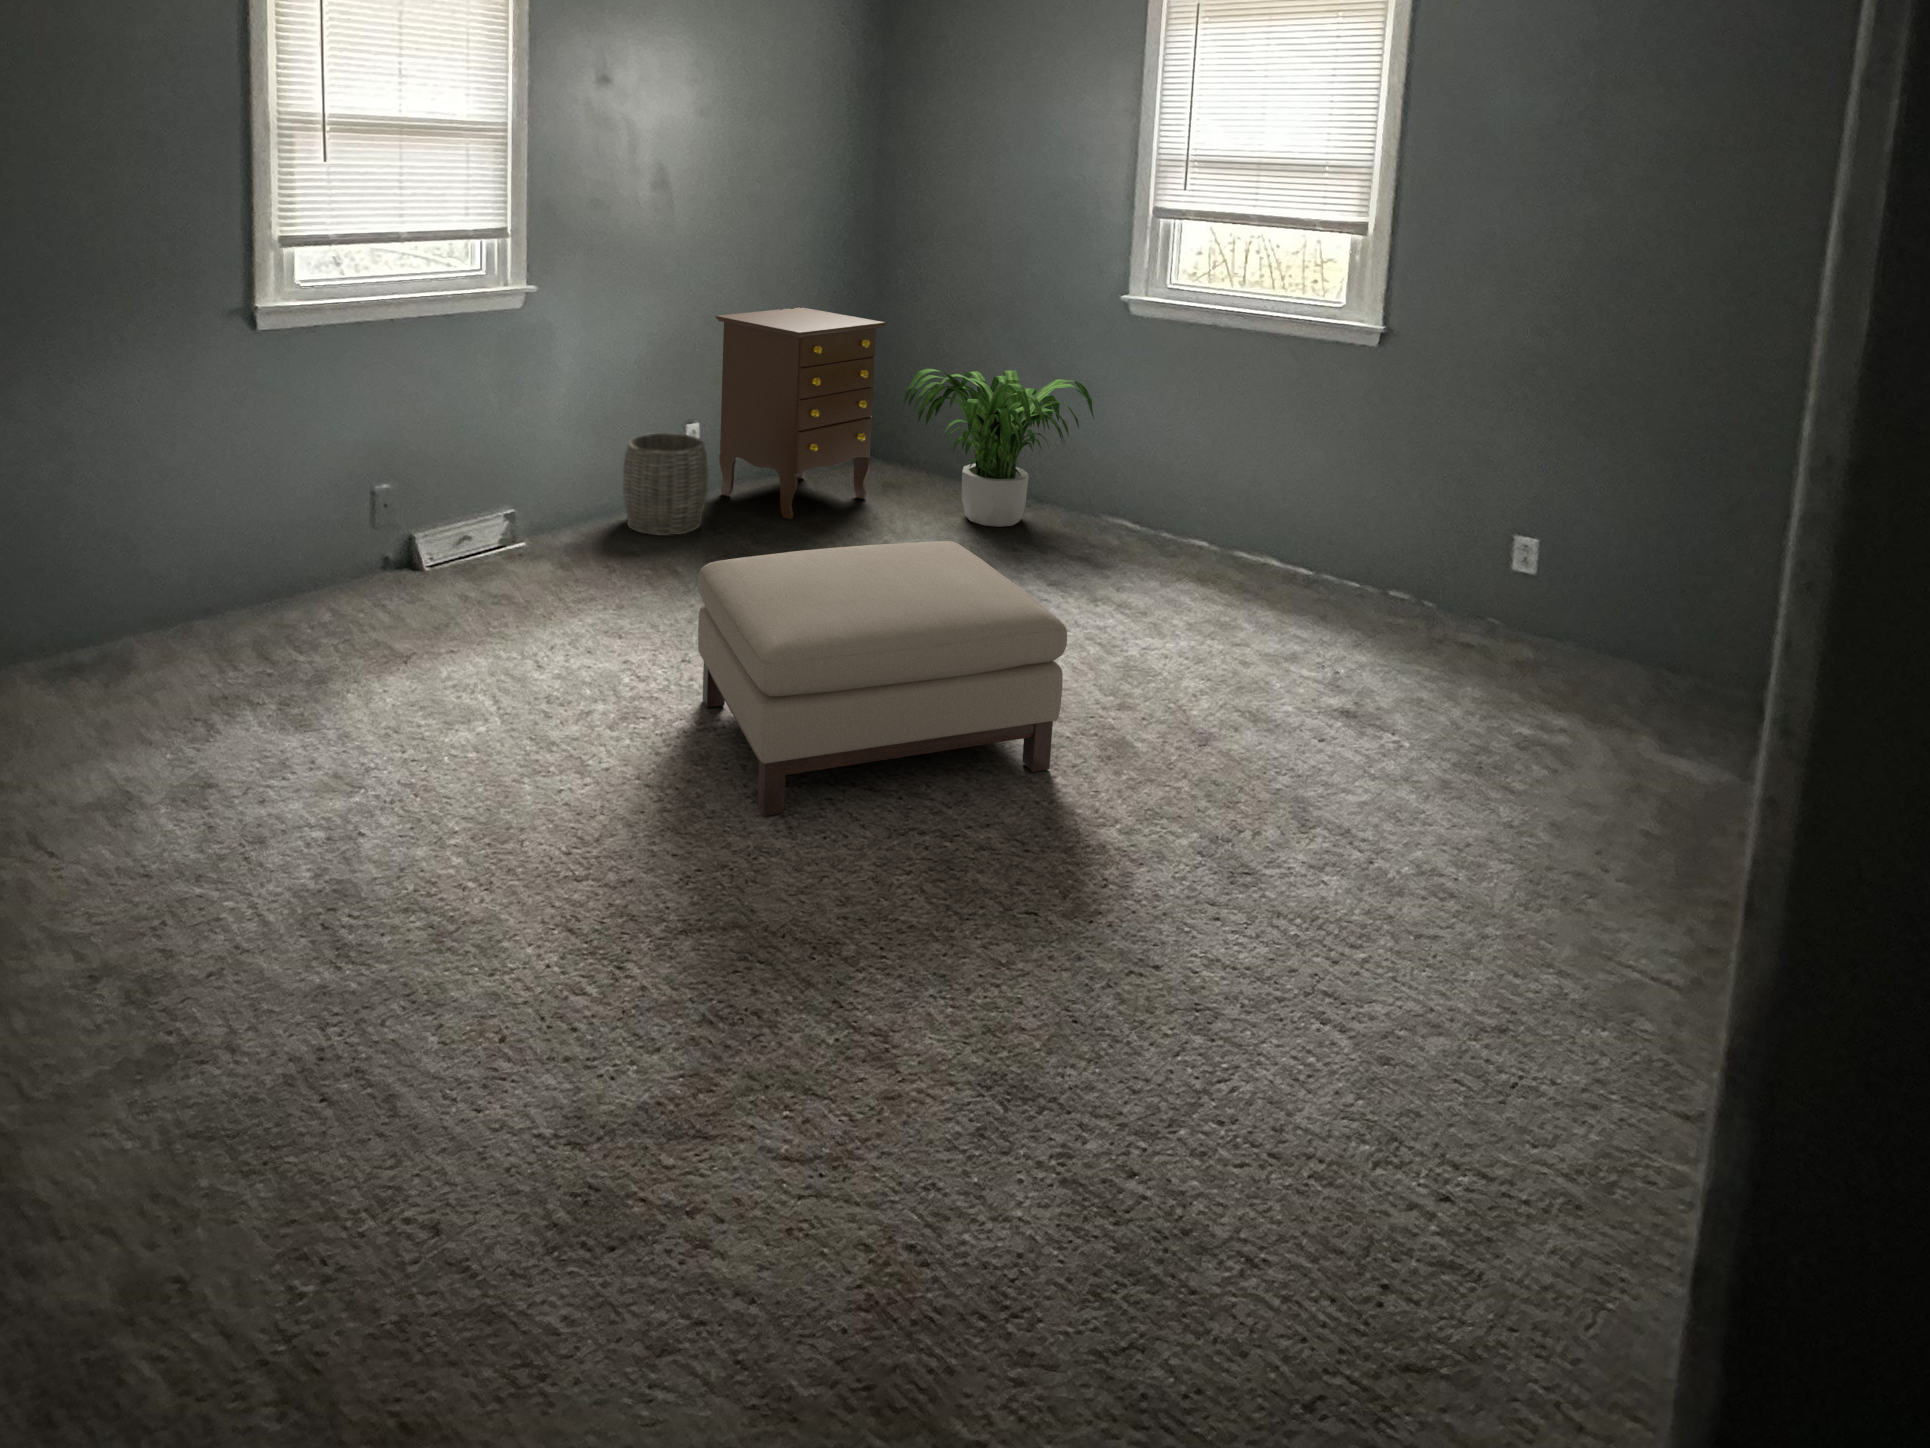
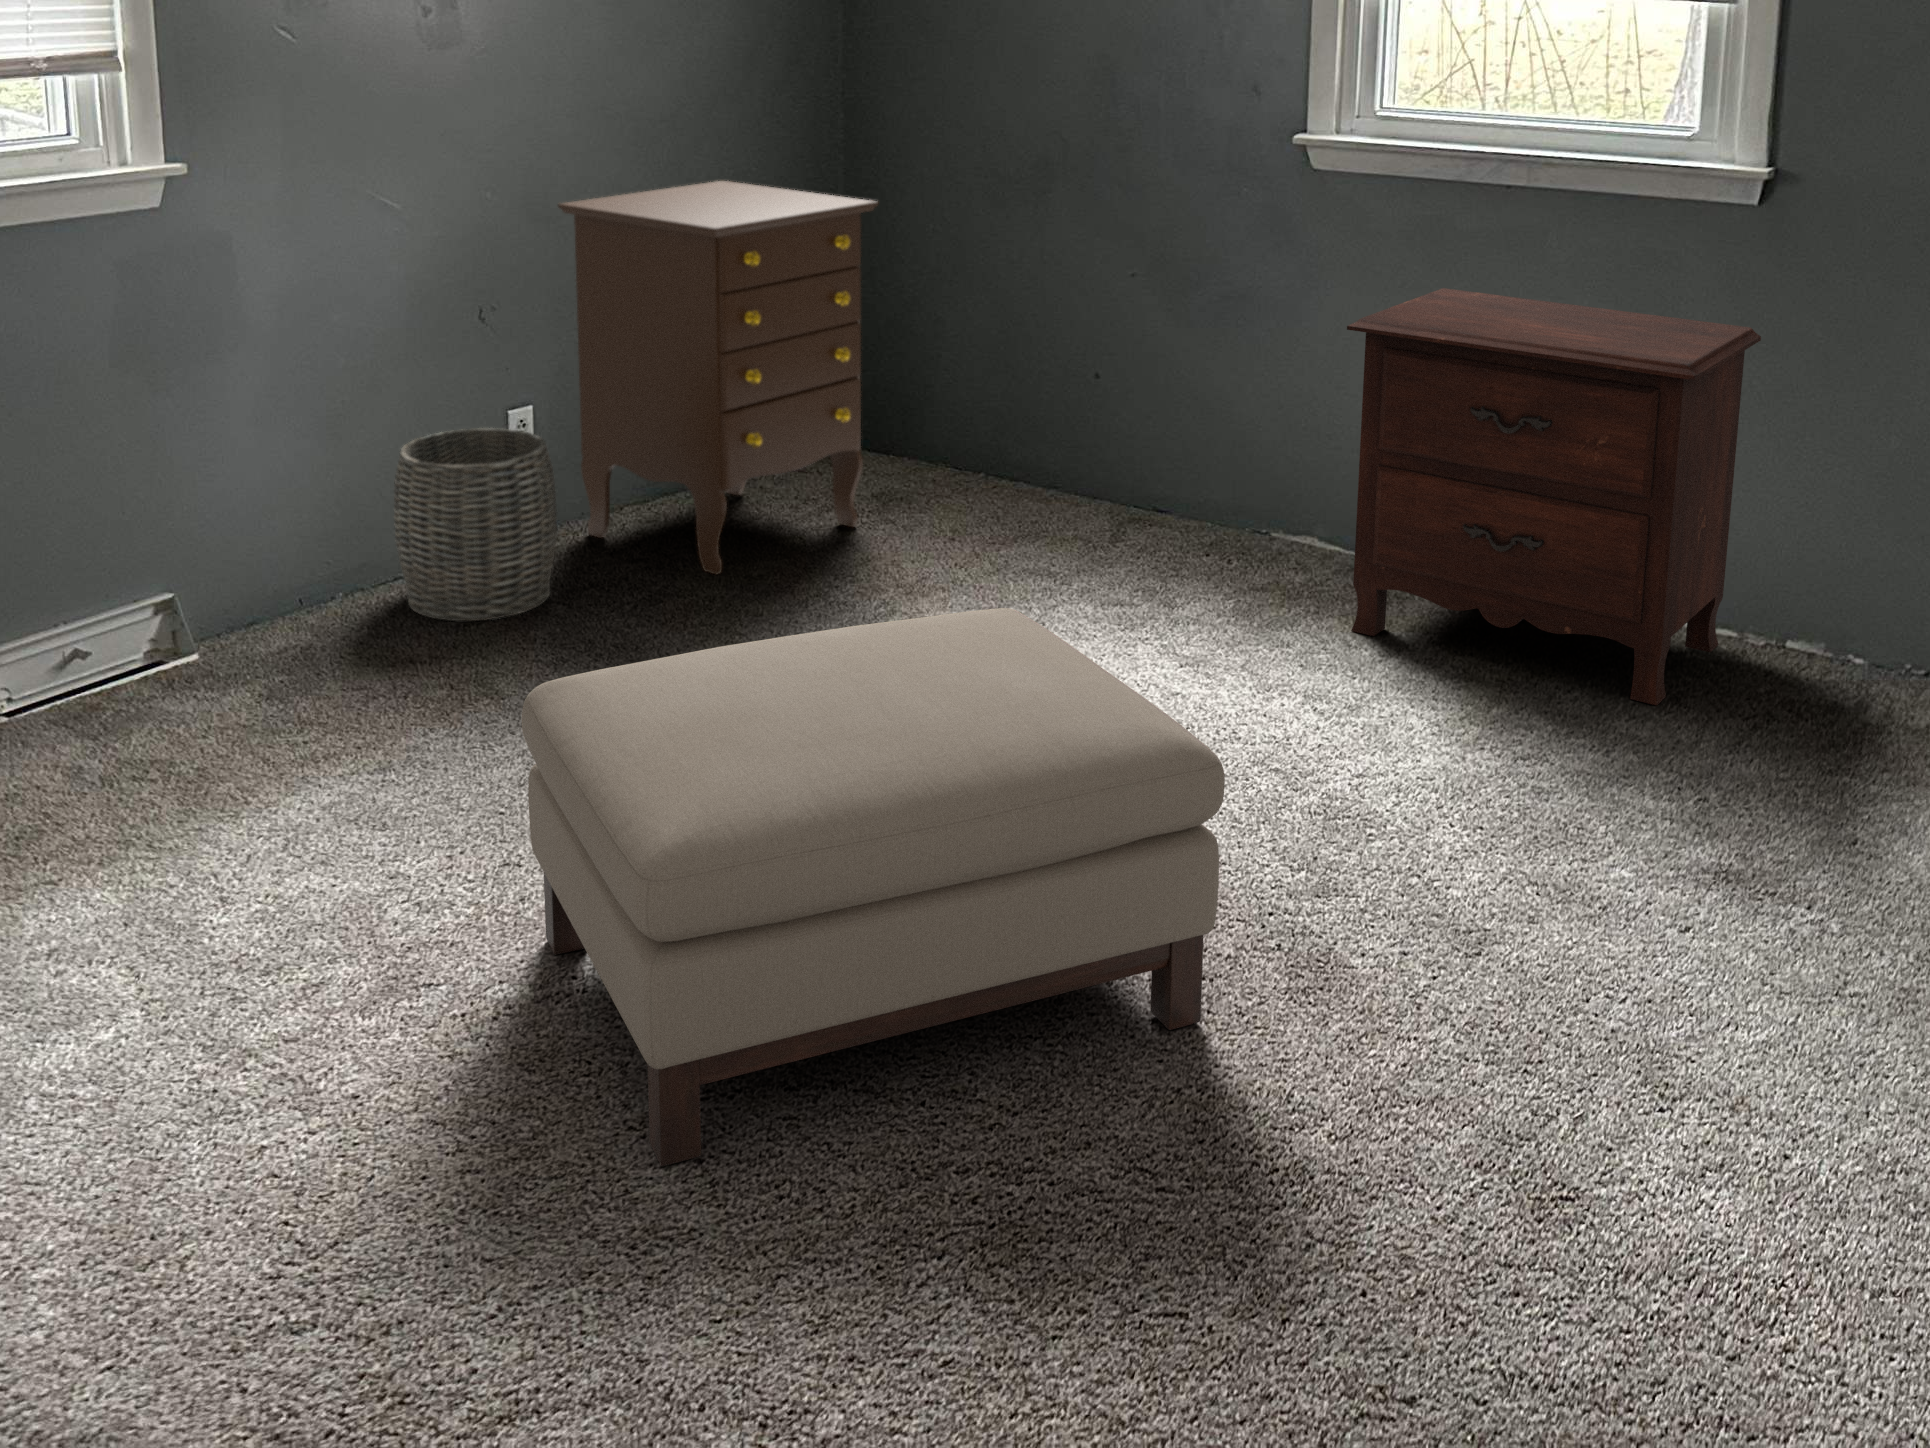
potted plant: present [904,369,1094,527] -> none [917,279,1262,563]
nightstand: none [1140,384,1379,624] -> present [1347,288,1761,705]

